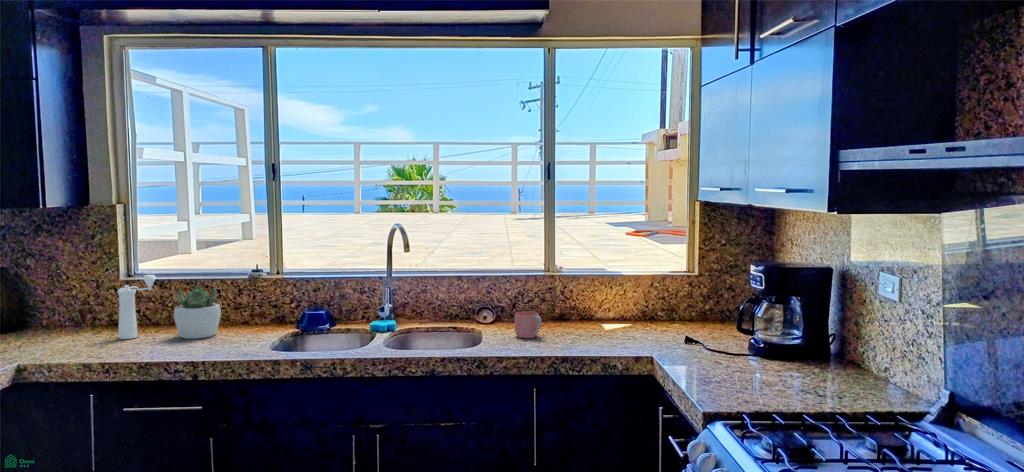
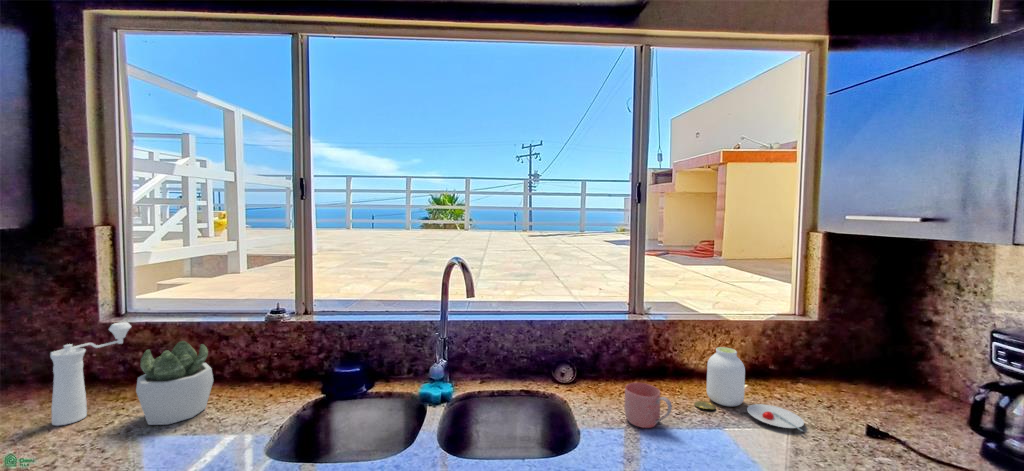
jar: none [575,290,641,336] -> present [695,347,804,431]

